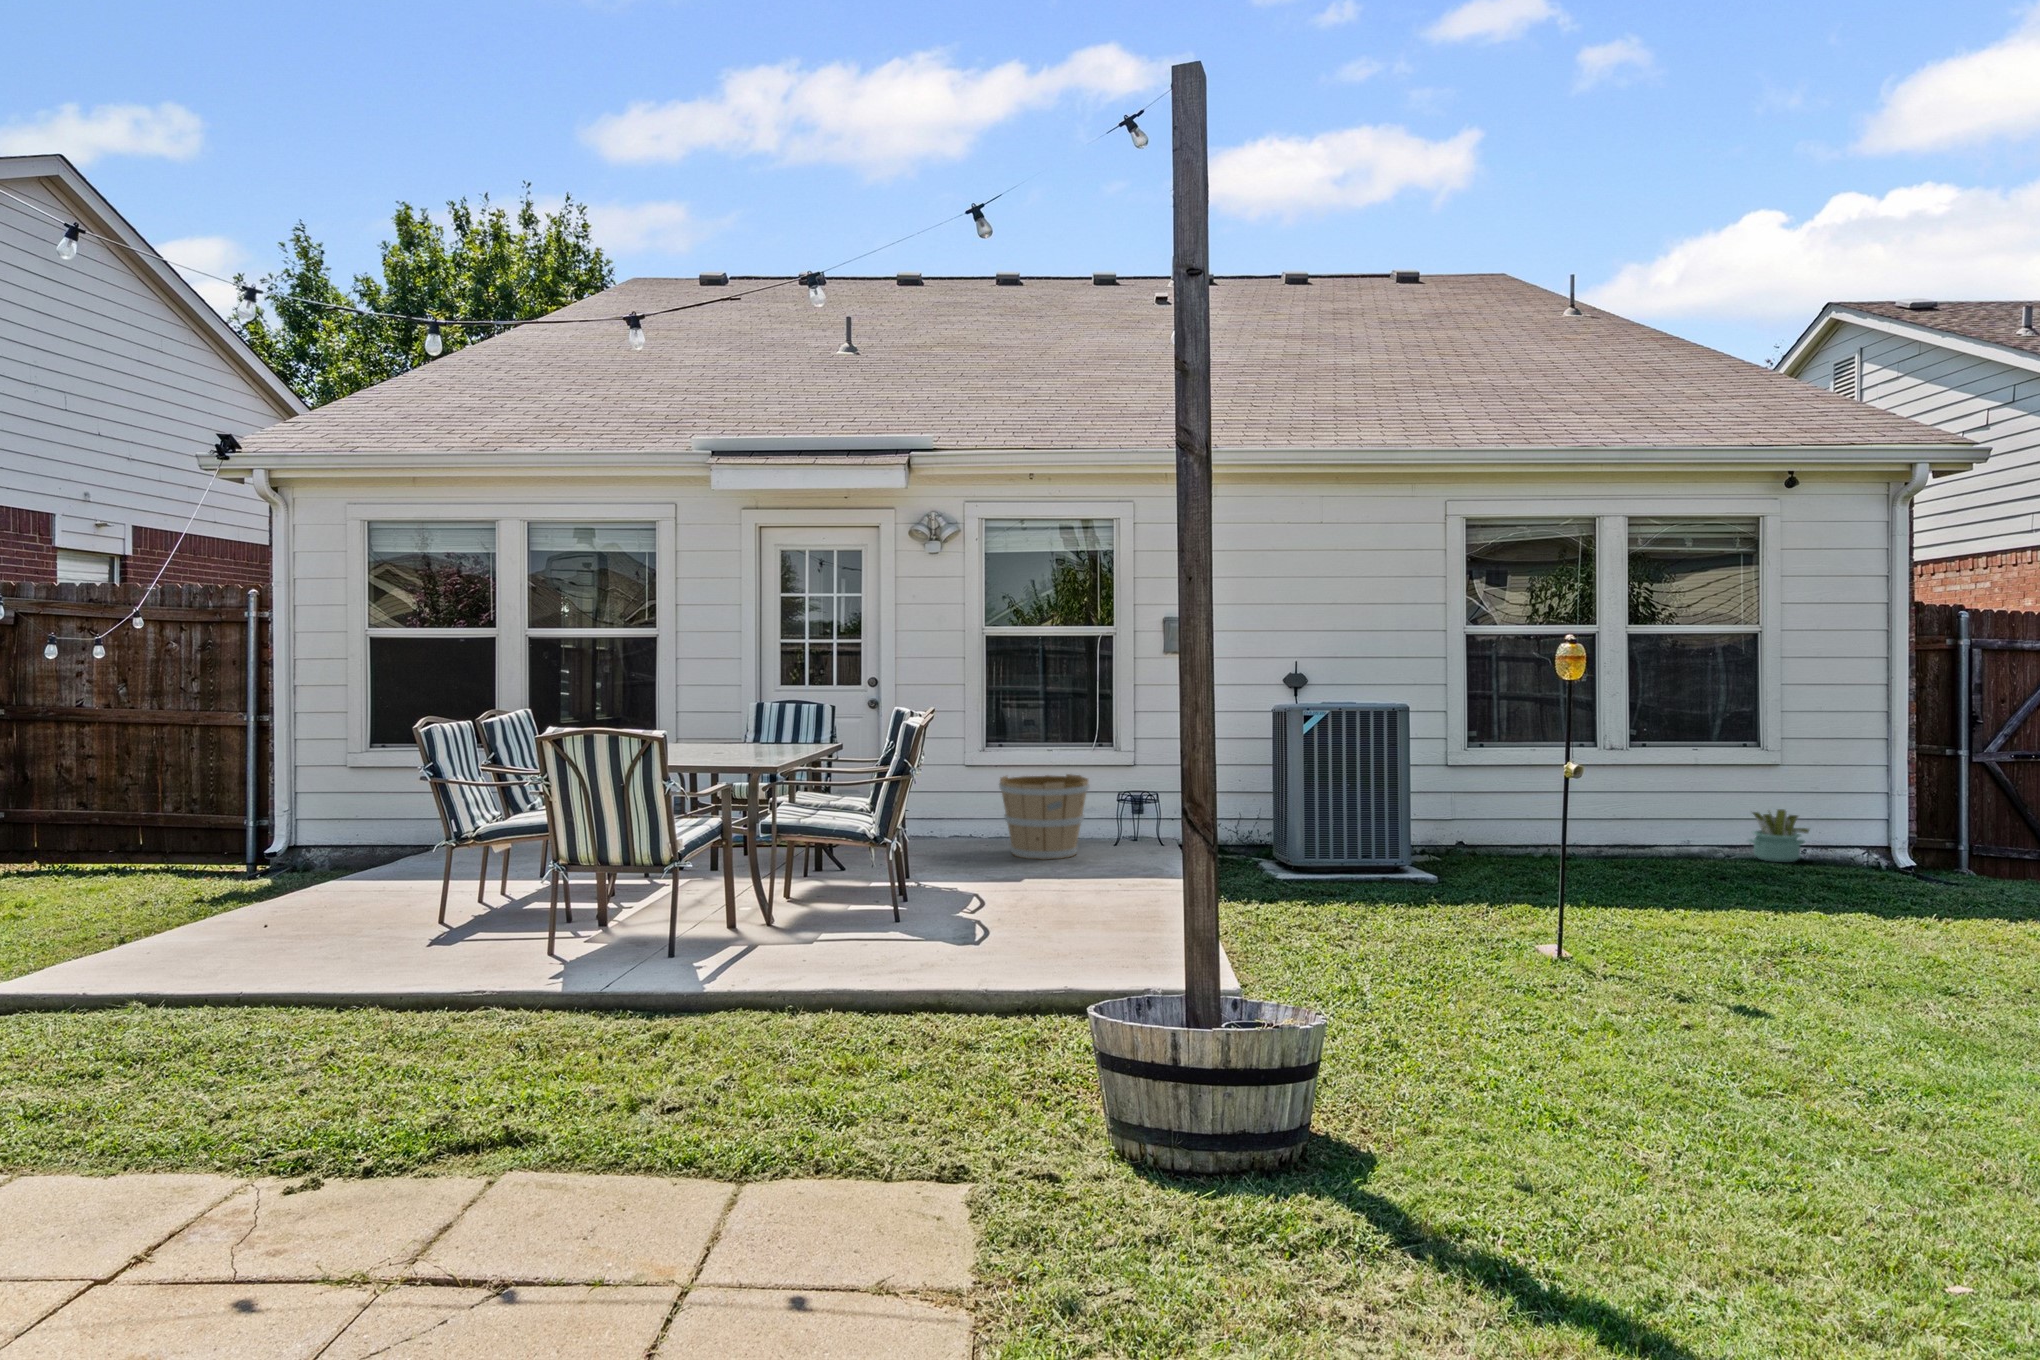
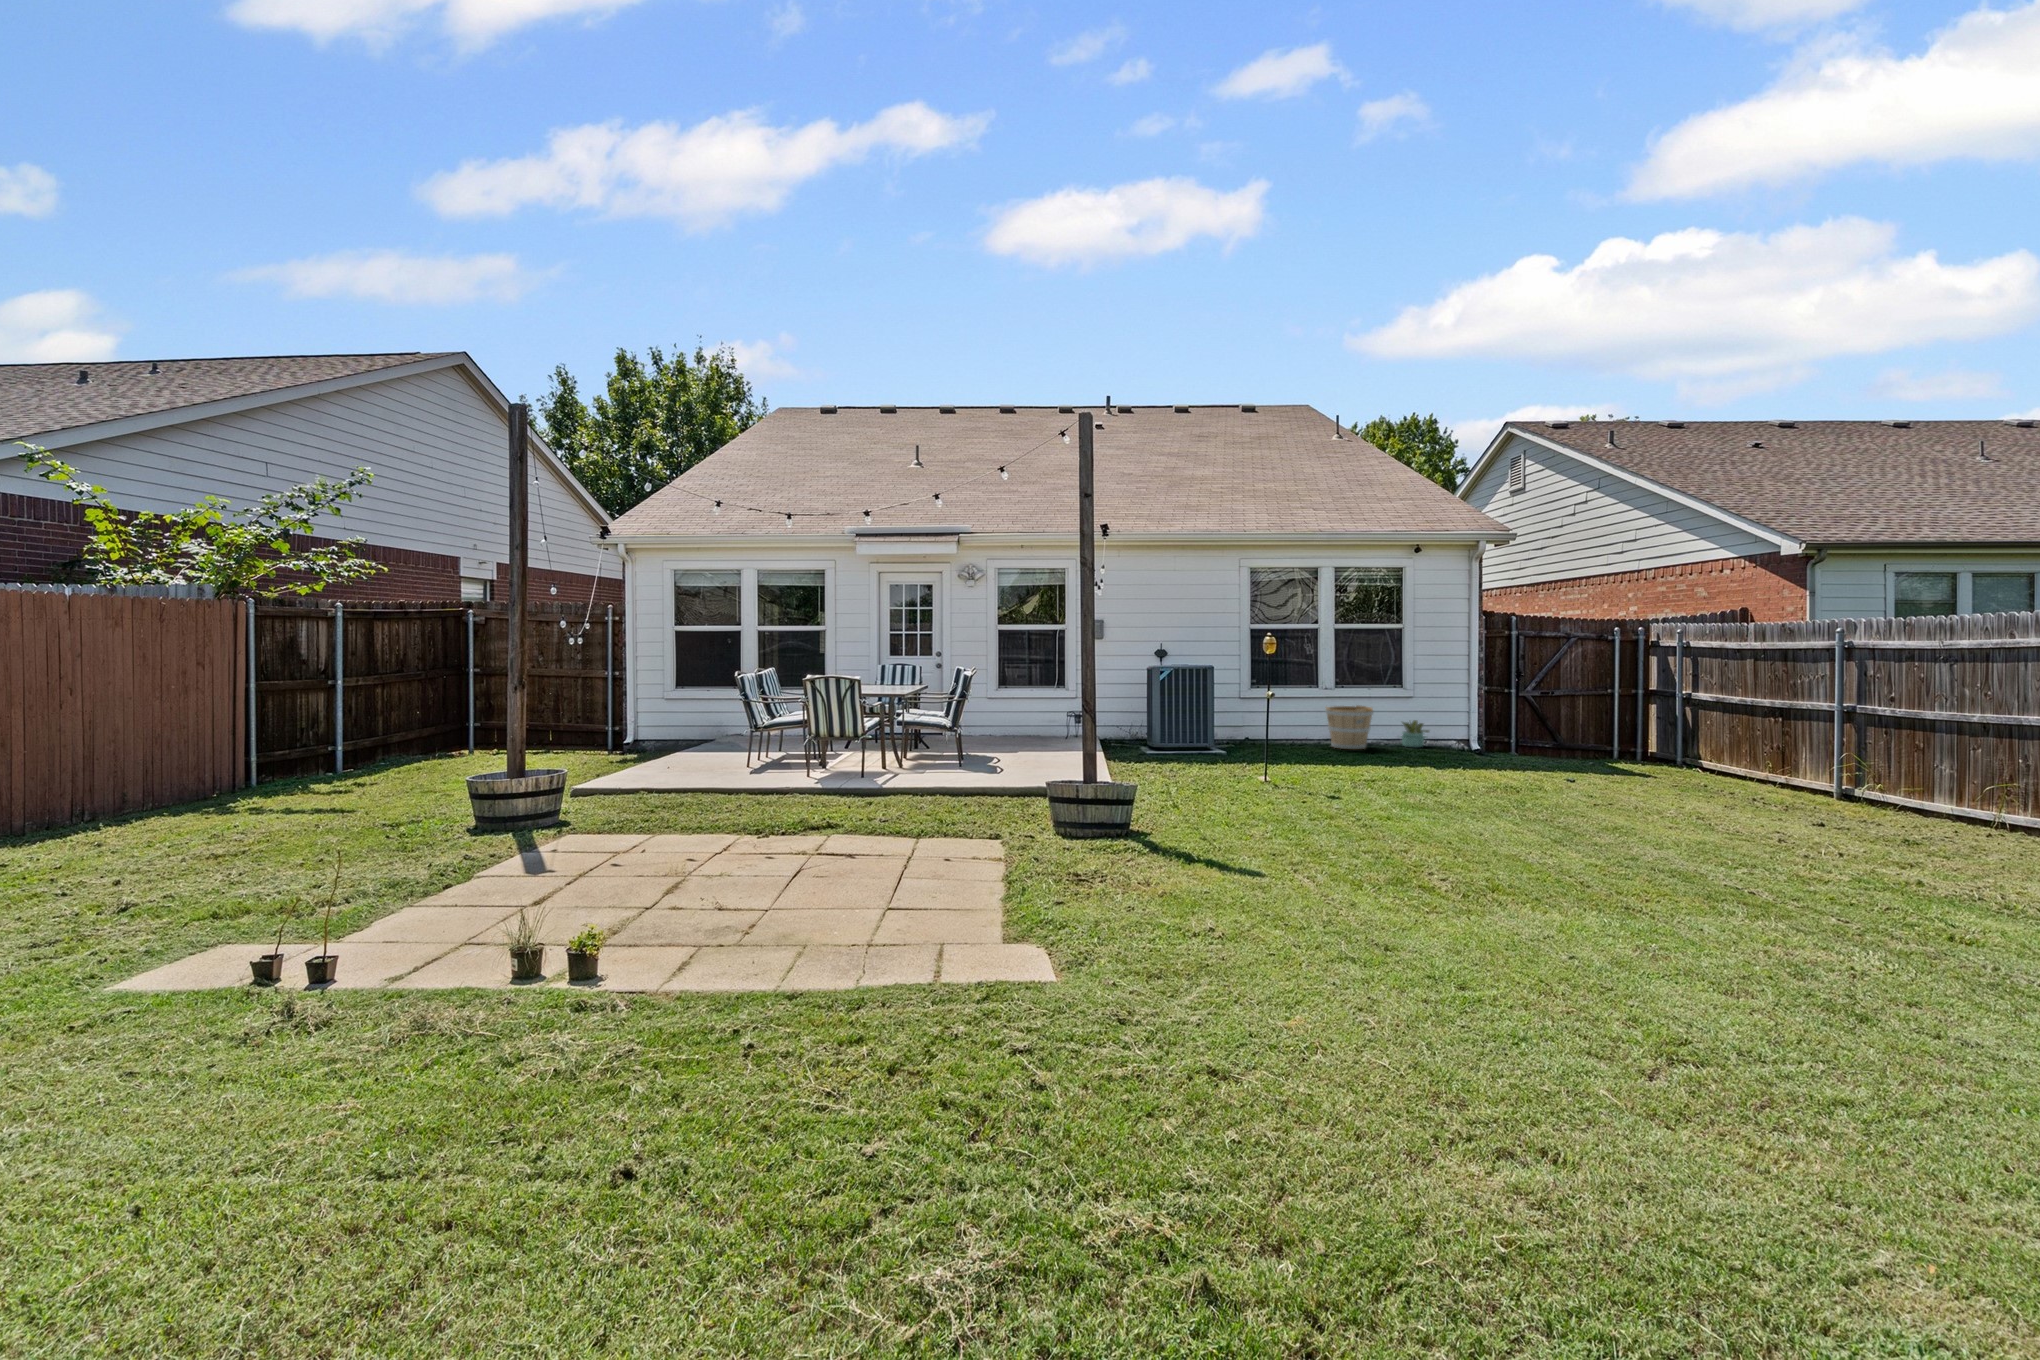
wooden bucket: present [999,774,1090,860] -> present [1325,705,1373,749]

